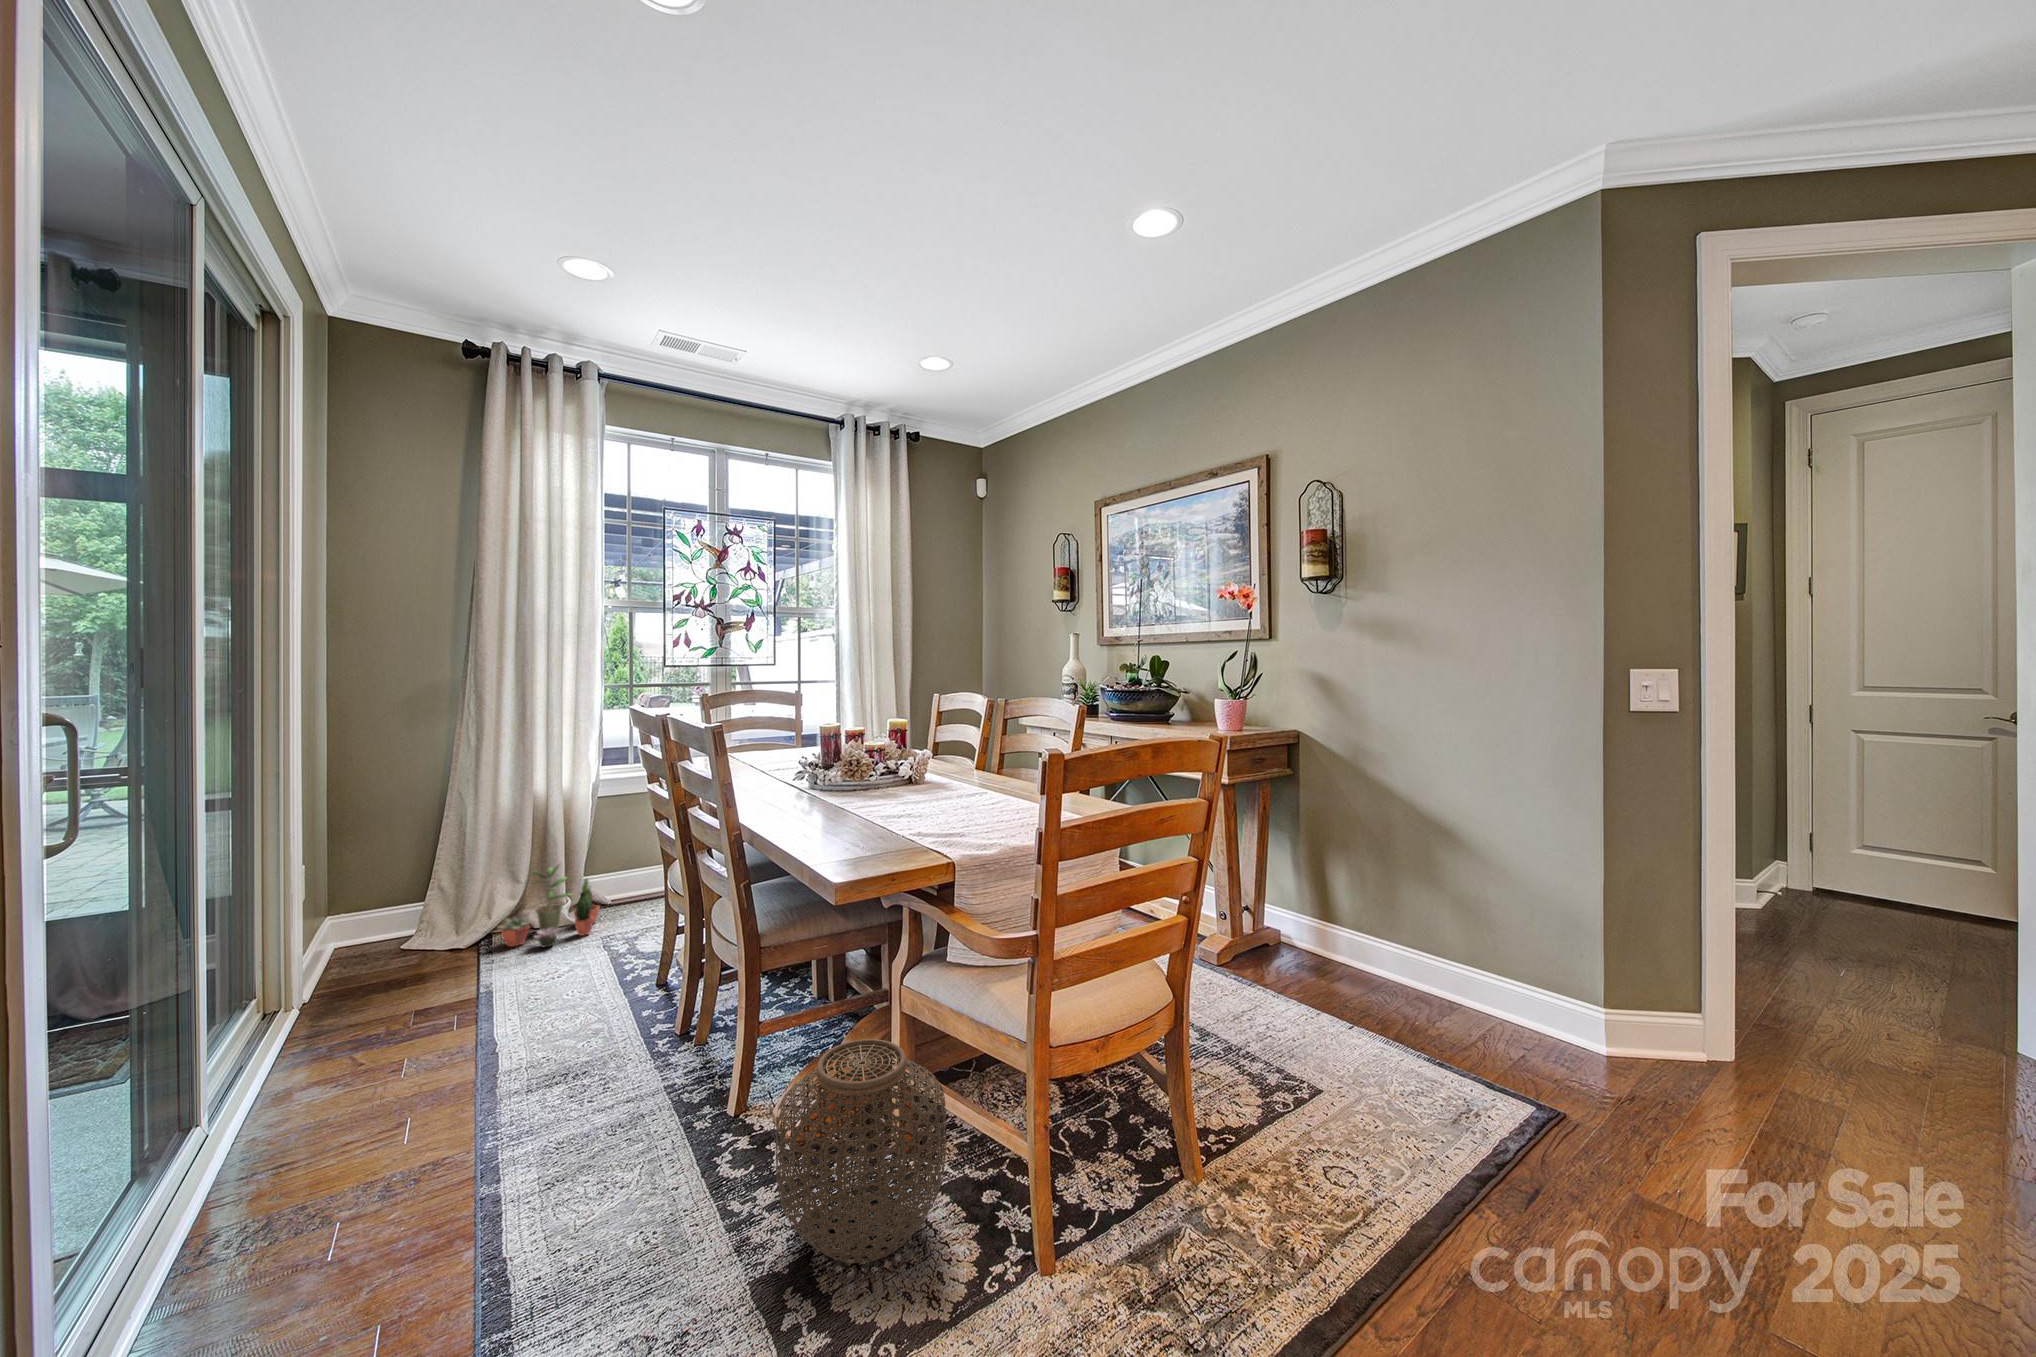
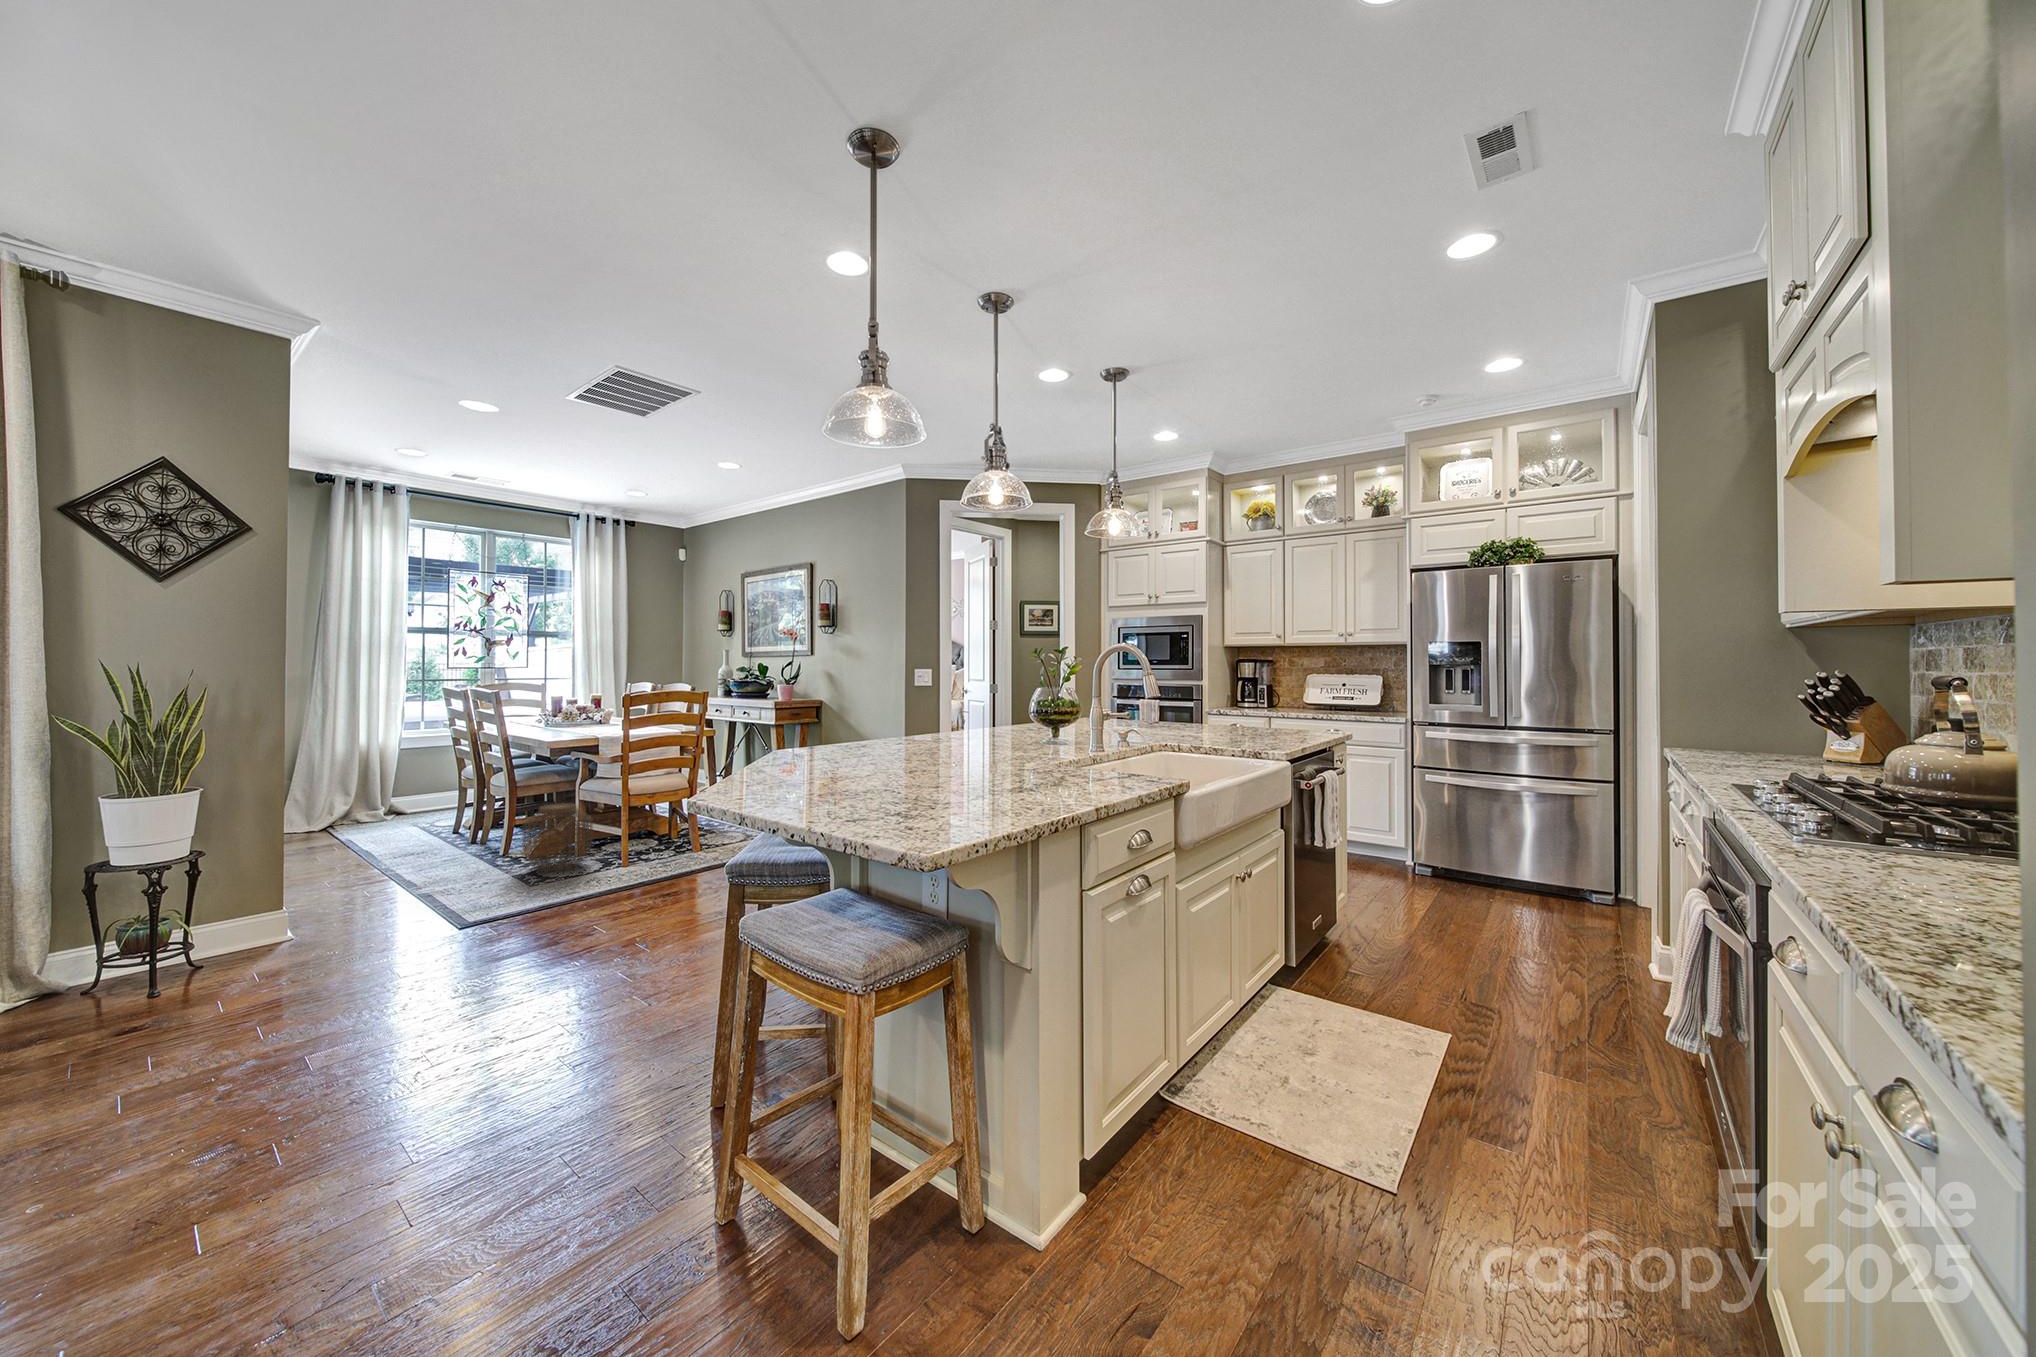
potted plant: present [500,865,600,947] -> none [338,782,405,829]

